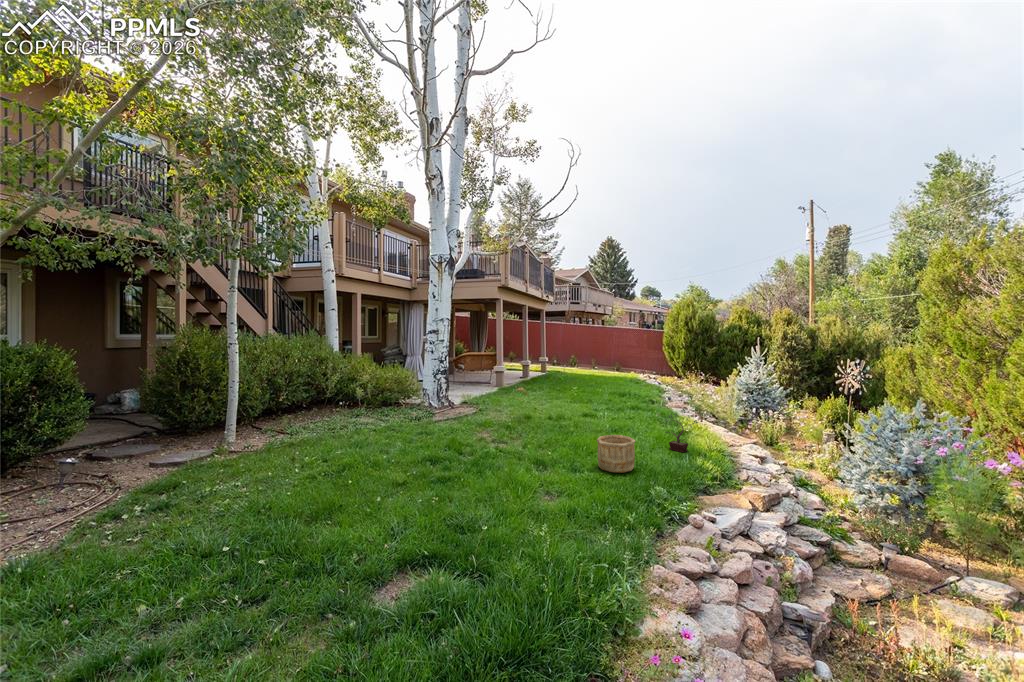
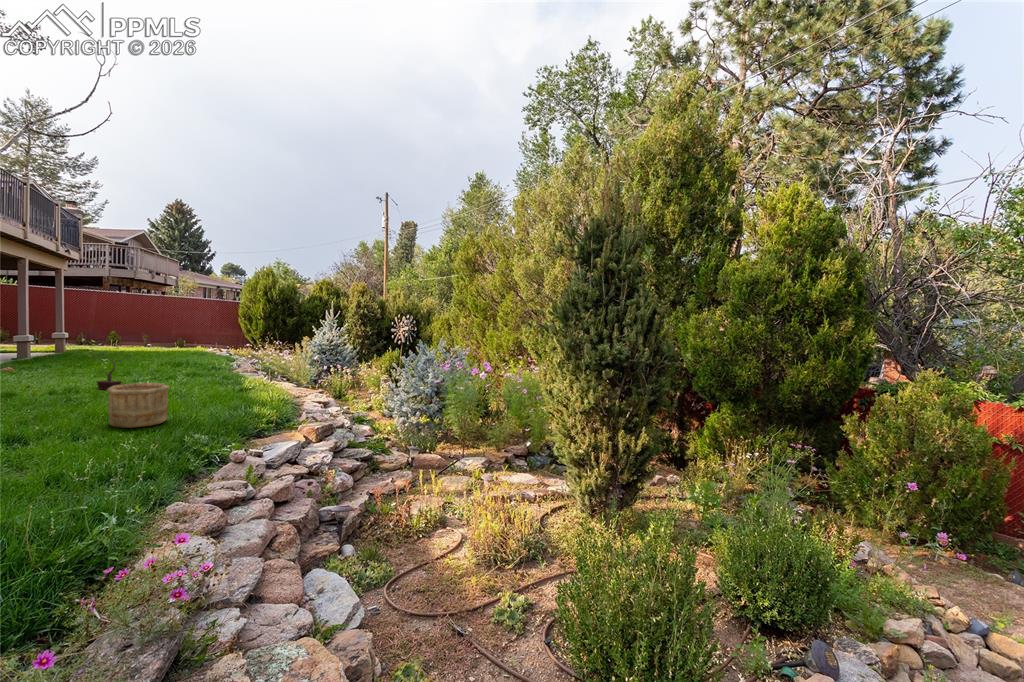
potted plant: present [665,409,698,452] -> present [94,345,130,390]

